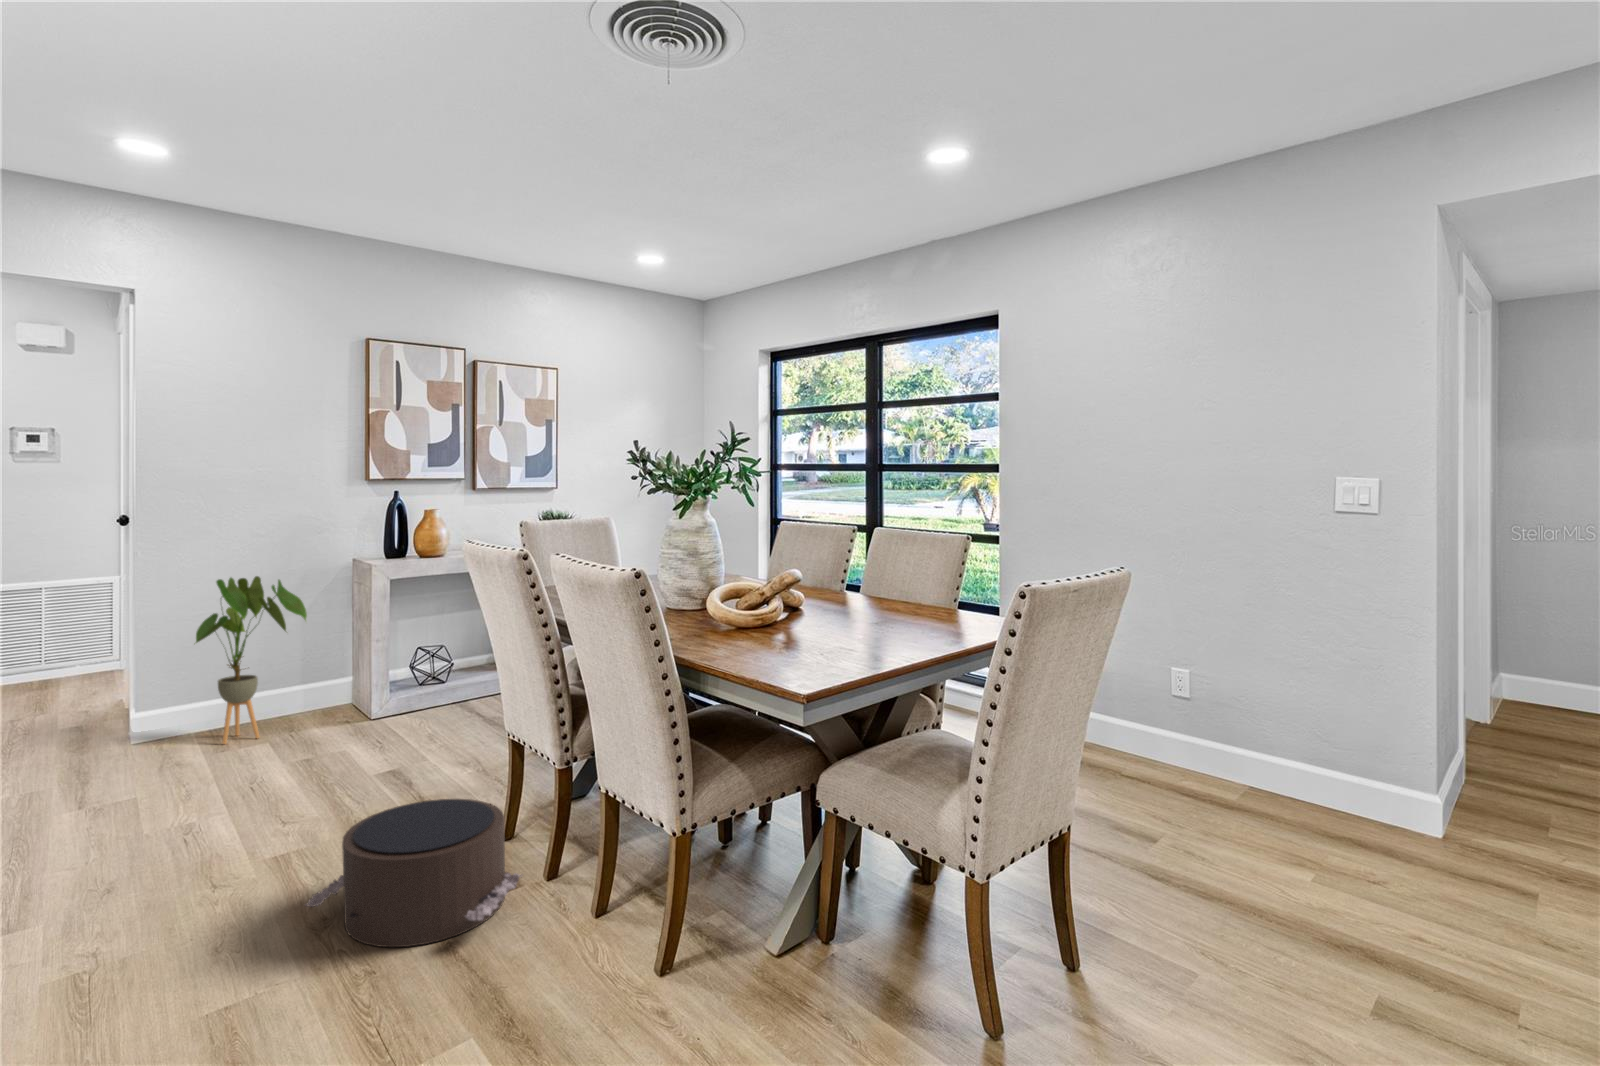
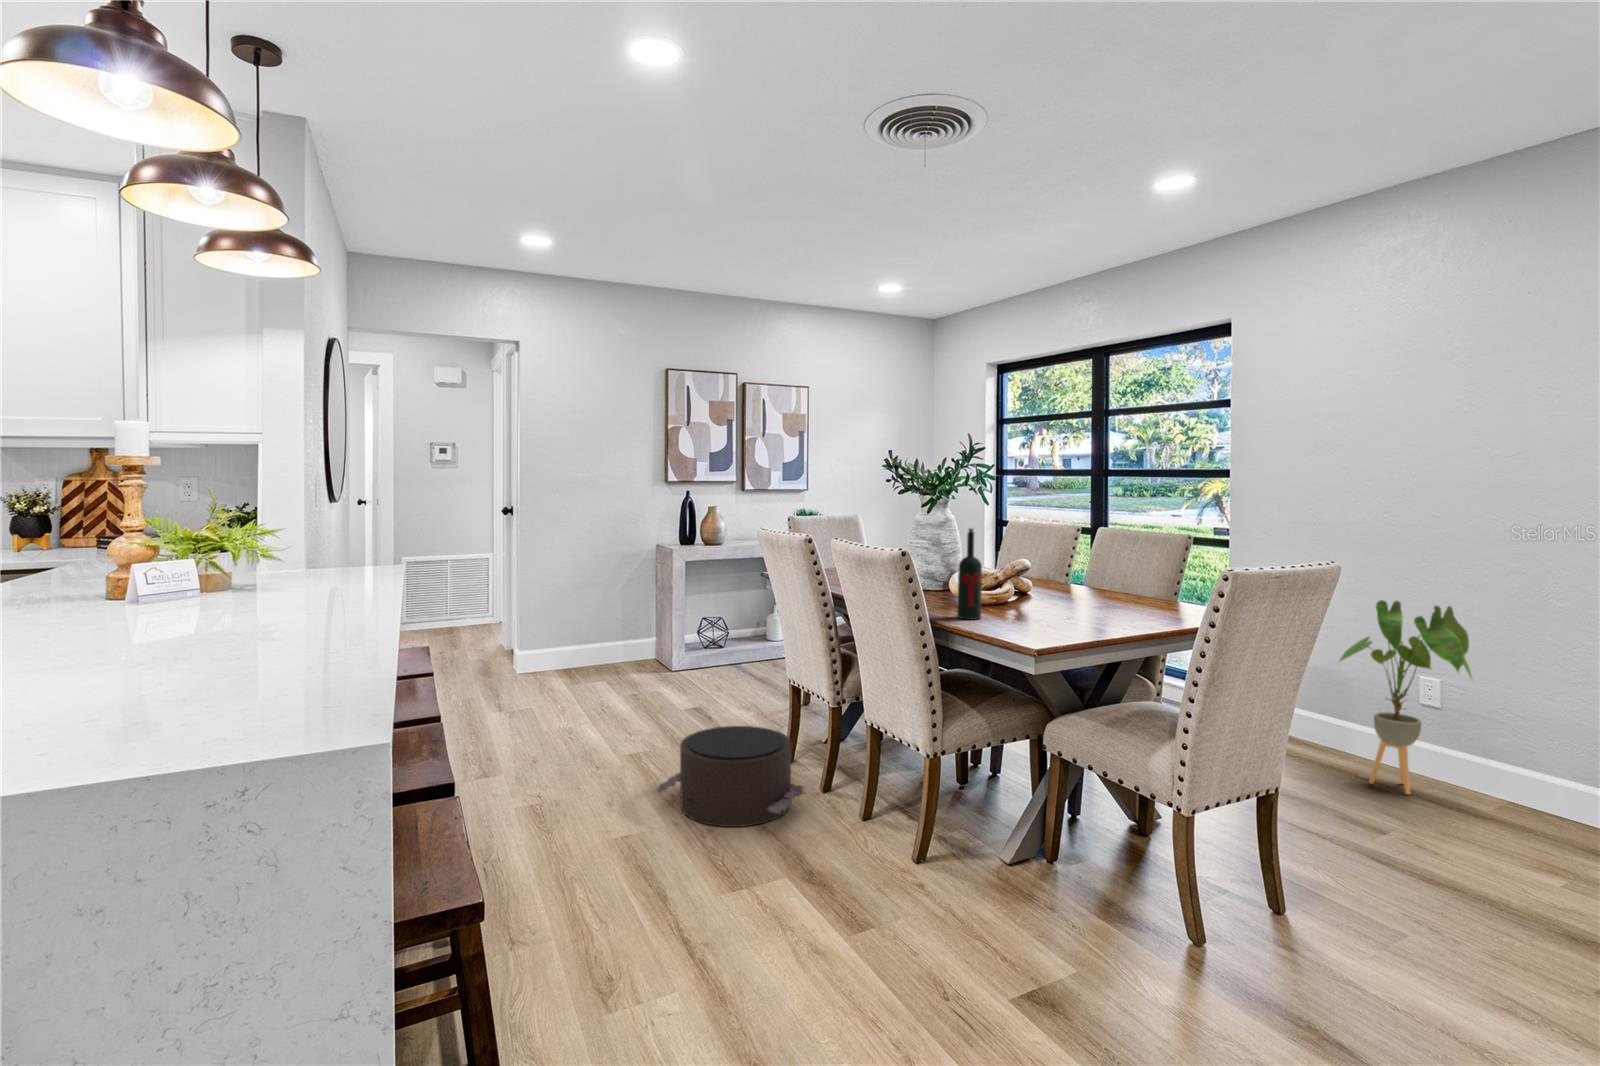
wine bottle: none [712,537,741,650] -> present [957,528,982,620]
house plant: present [196,576,307,744] -> present [1339,600,1472,794]

